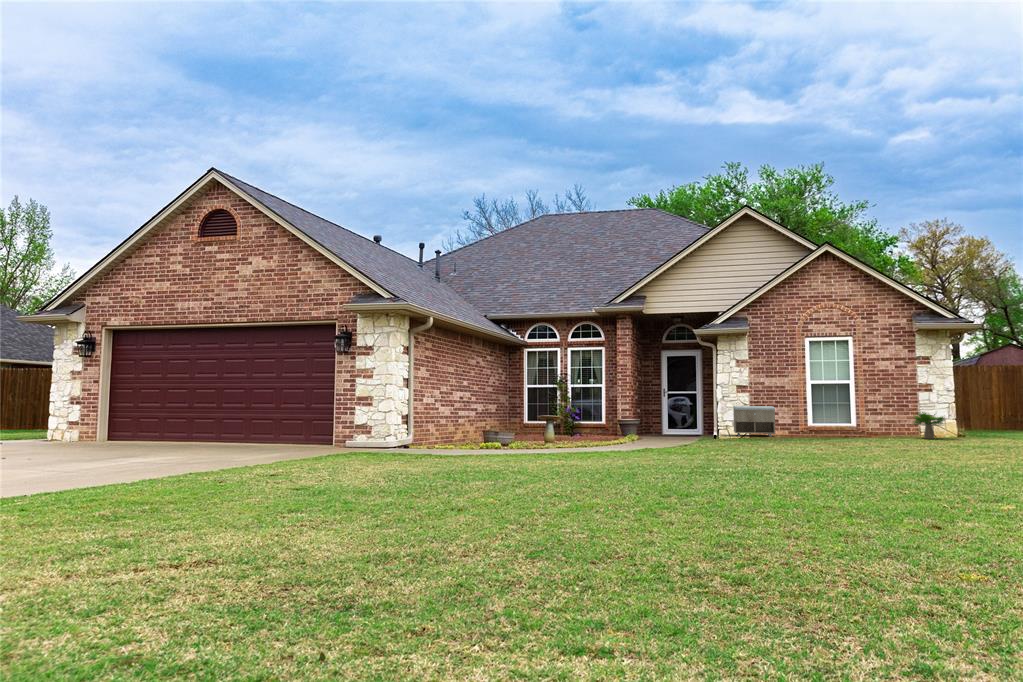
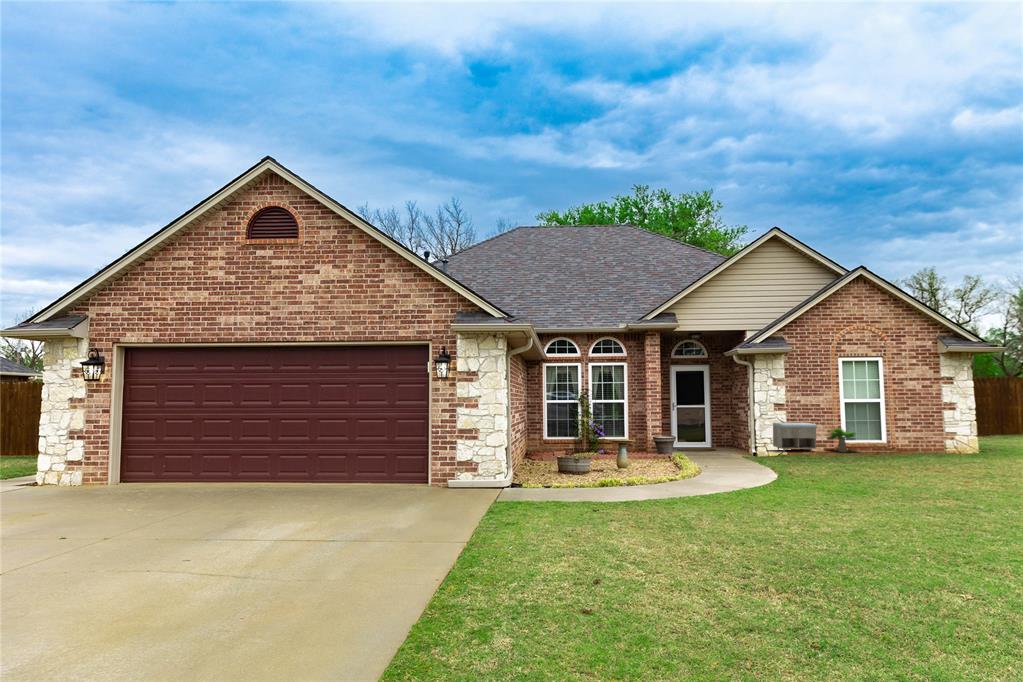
potted plant: present [913,412,945,439] -> present [828,428,855,452]

